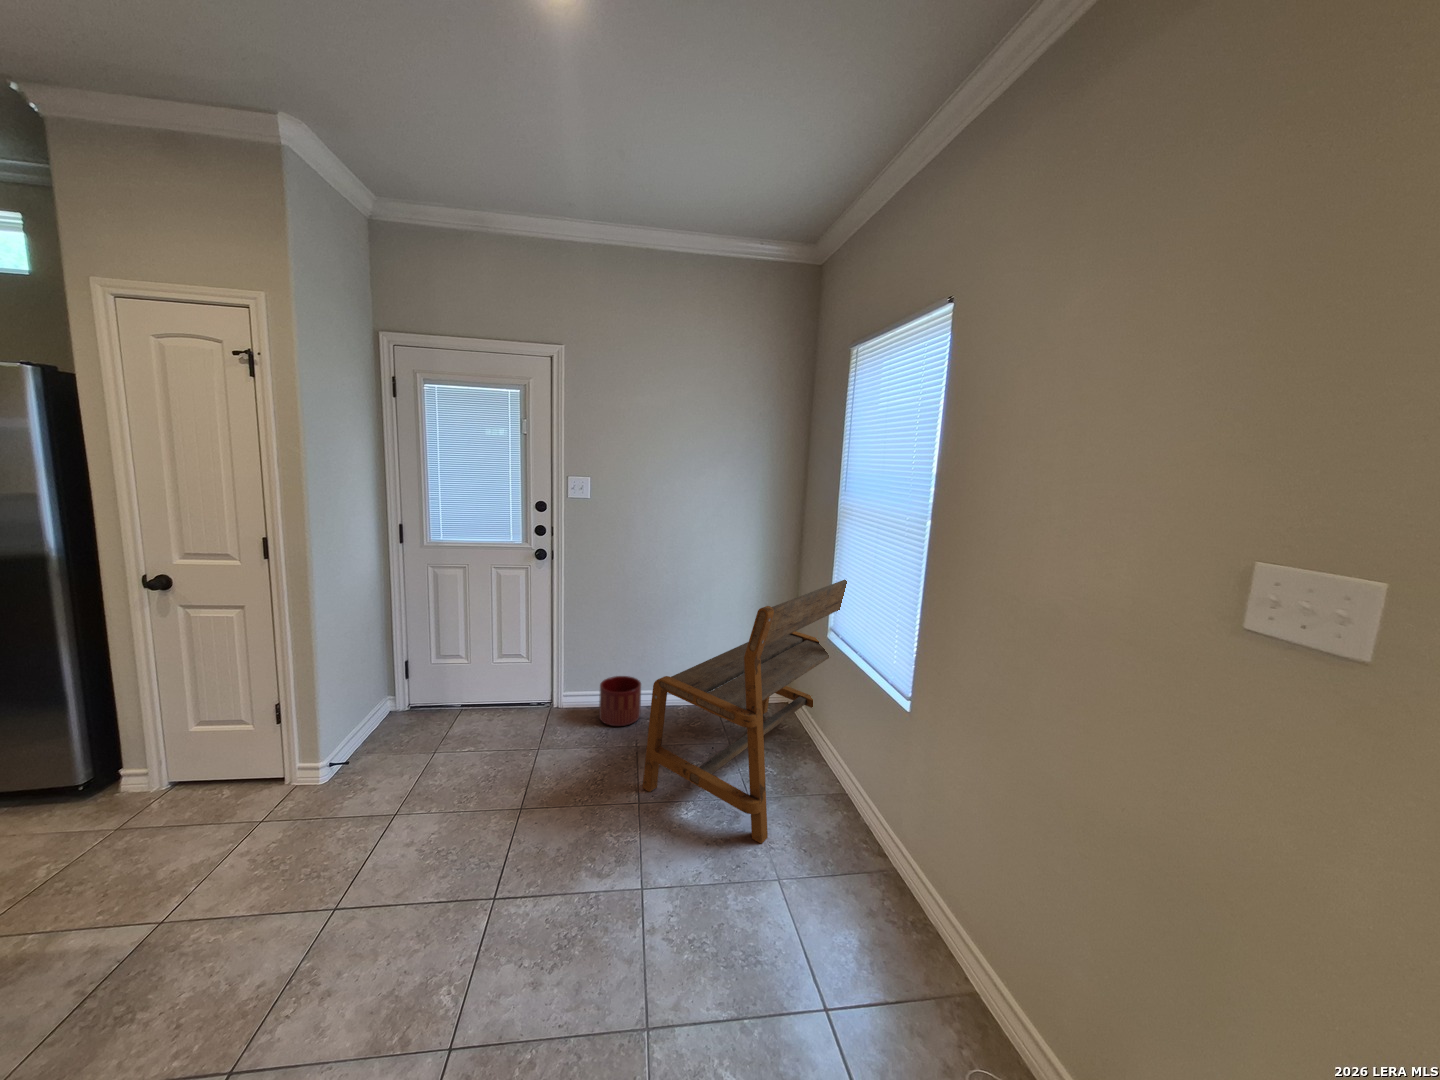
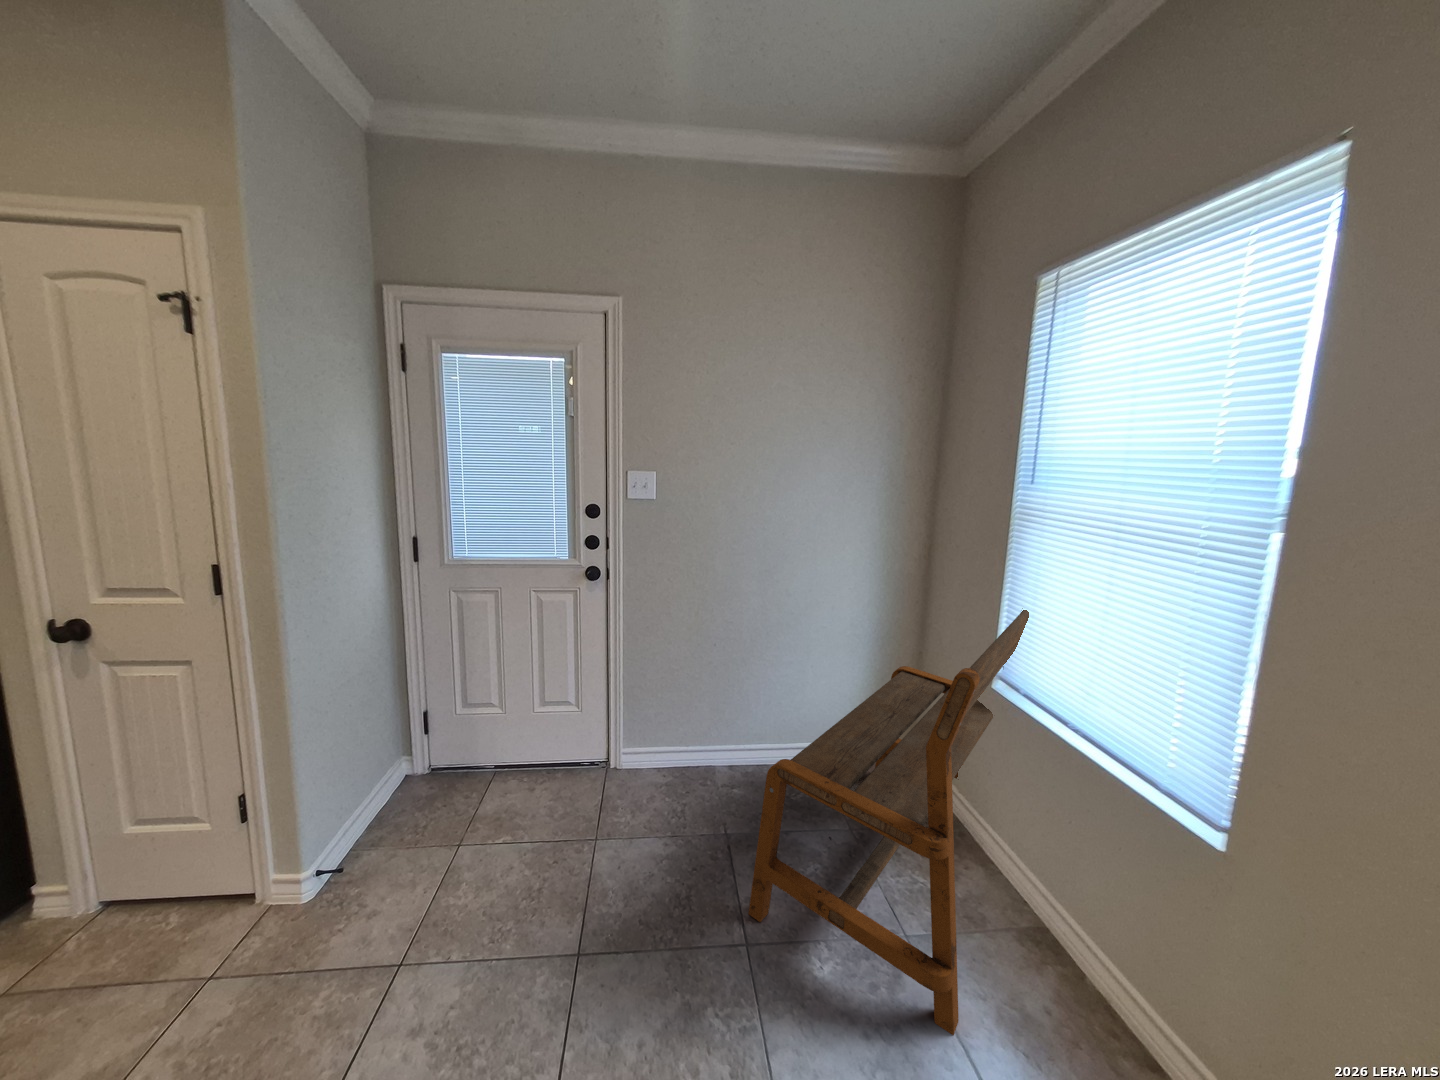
planter: present [599,676,641,726] -> none [670,730,724,801]

